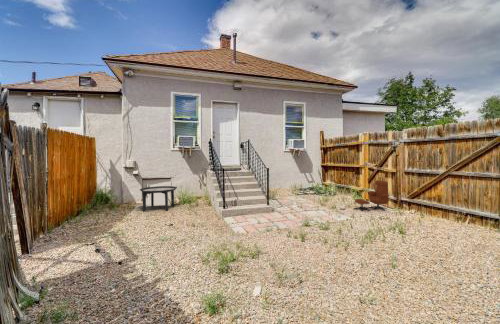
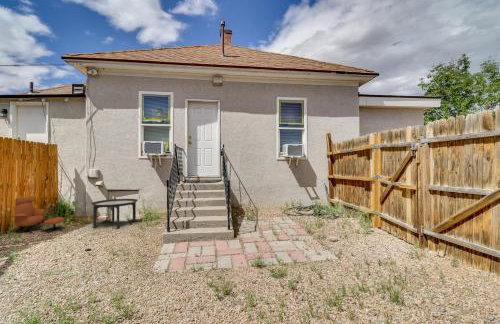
lounge chair: present [355,180,390,210] -> present [13,196,65,234]

